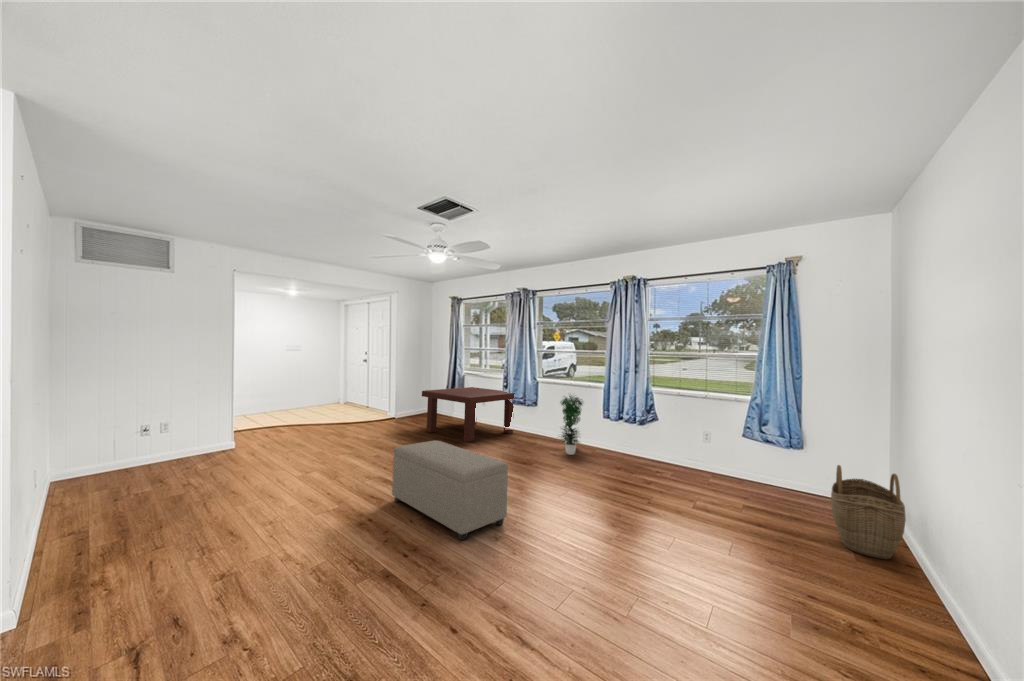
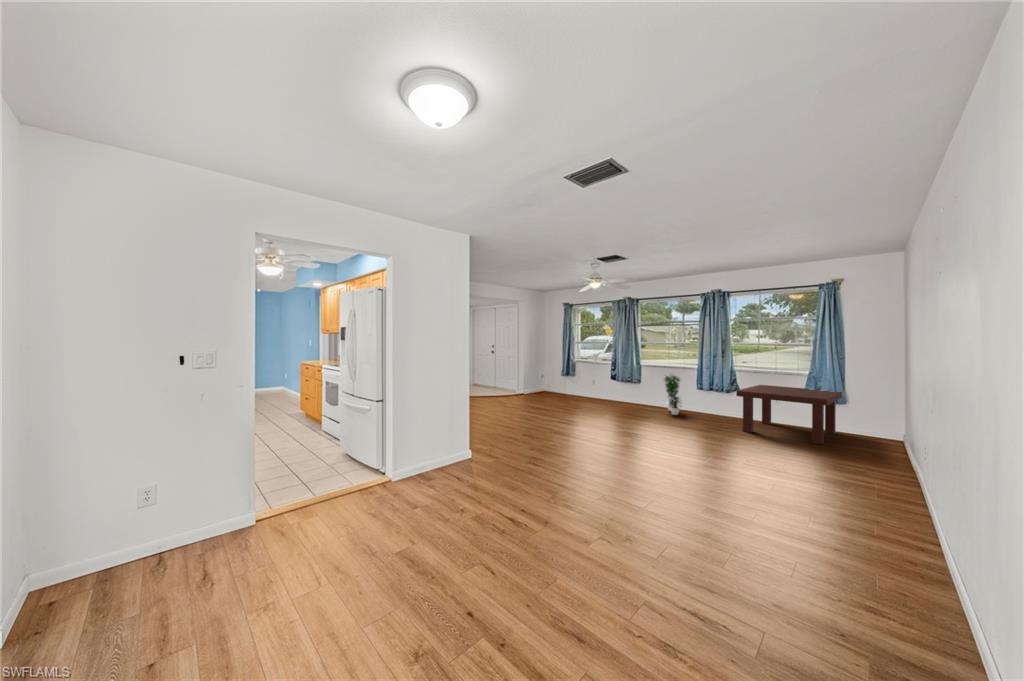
coffee table: present [422,387,515,442] -> present [736,385,842,445]
ottoman: present [392,441,508,540] -> none [590,402,667,450]
woven basket: present [831,465,906,559] -> none [862,409,905,459]

